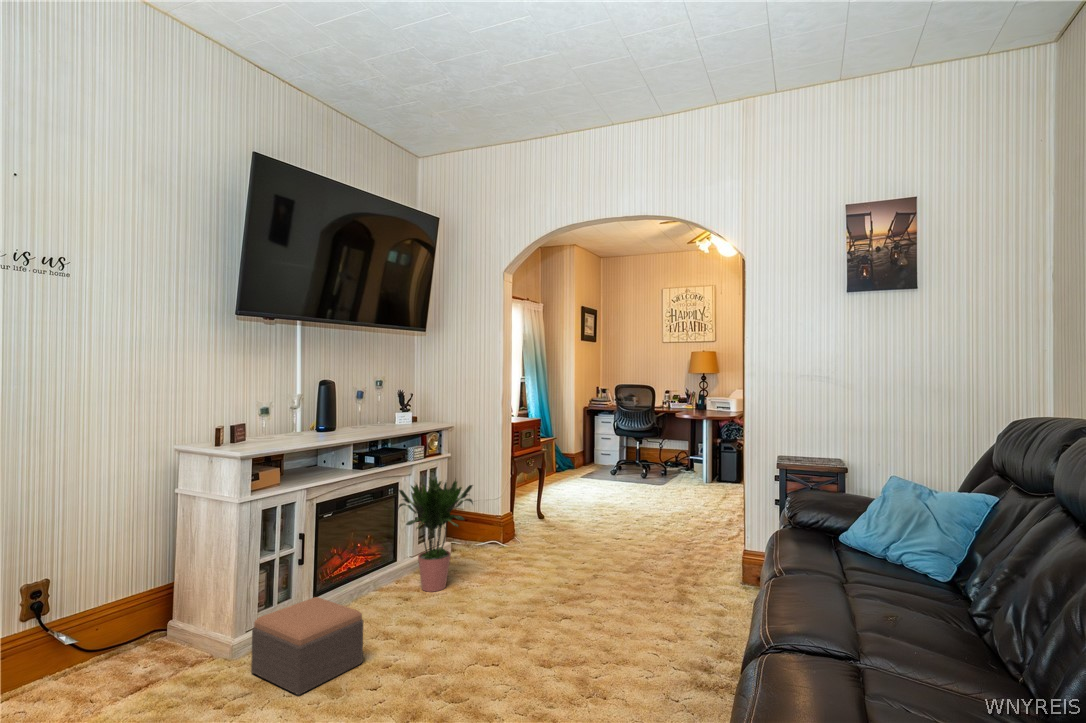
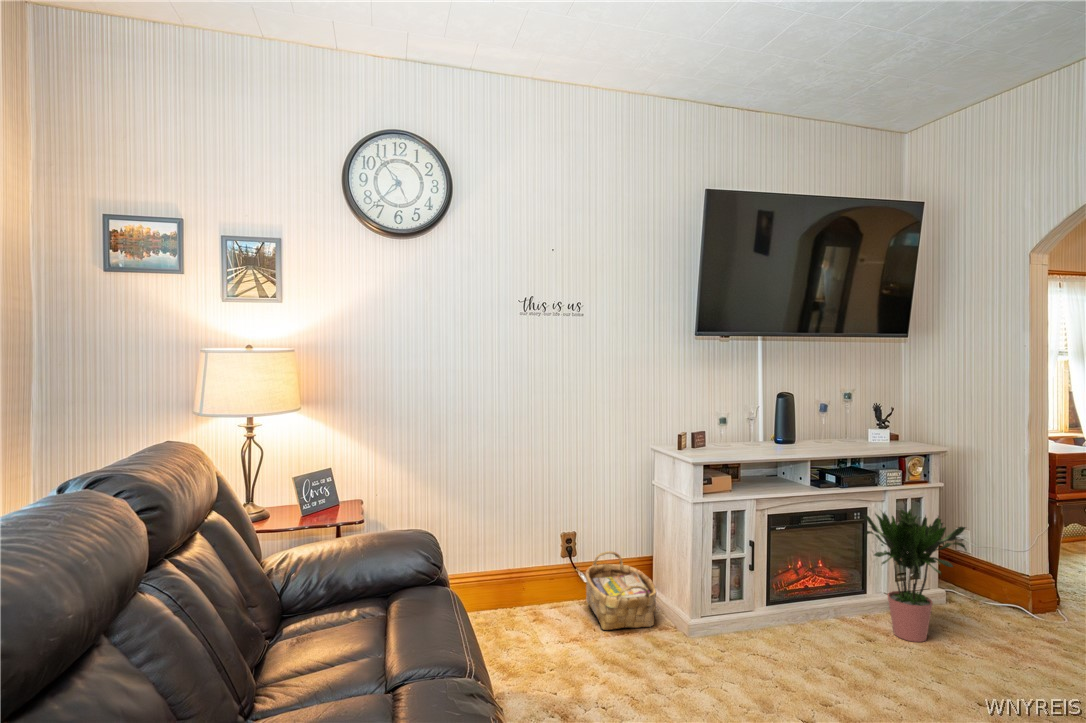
woven basket: none [72,590,188,693] -> present [585,551,656,630]
footstool: present [251,597,363,695] -> none [699,606,802,695]

